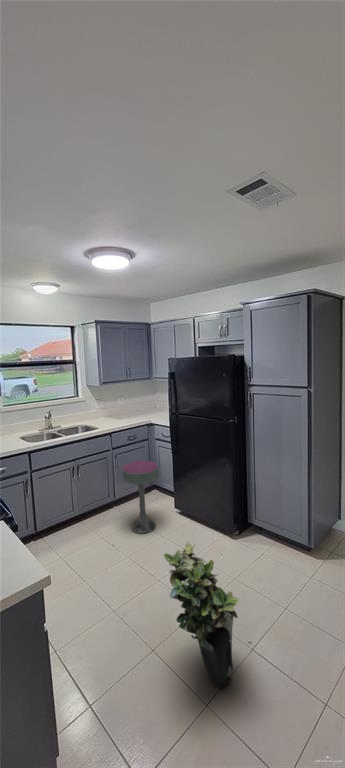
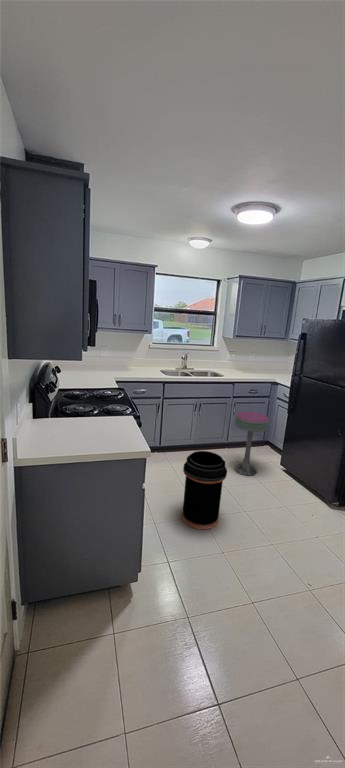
trash can: none [81,525,135,629] -> present [182,451,227,529]
potted plant: present [164,542,239,689] -> none [239,480,300,602]

